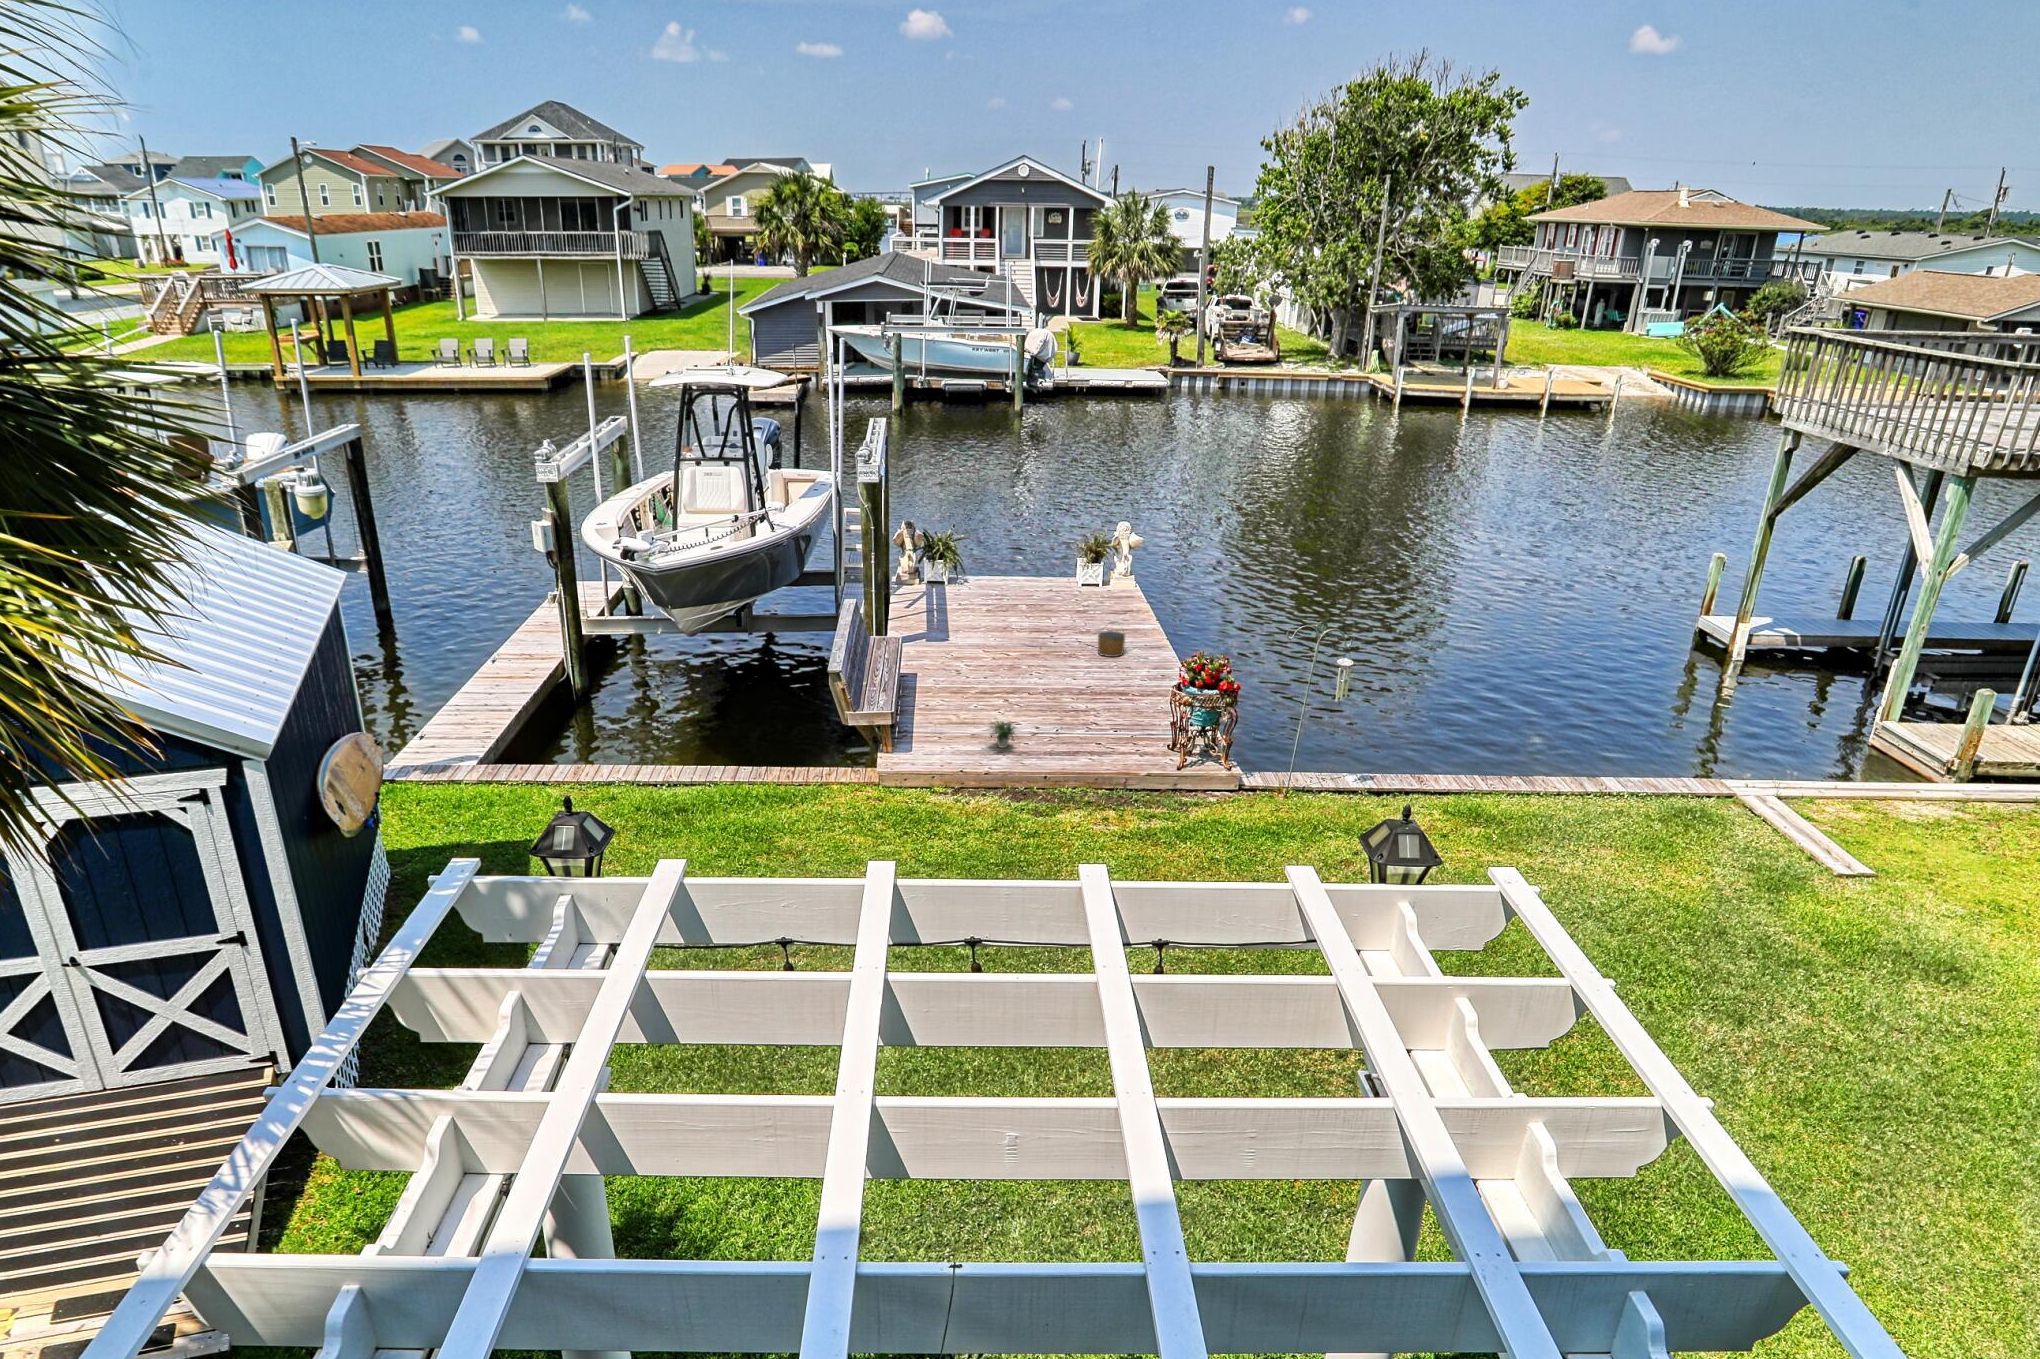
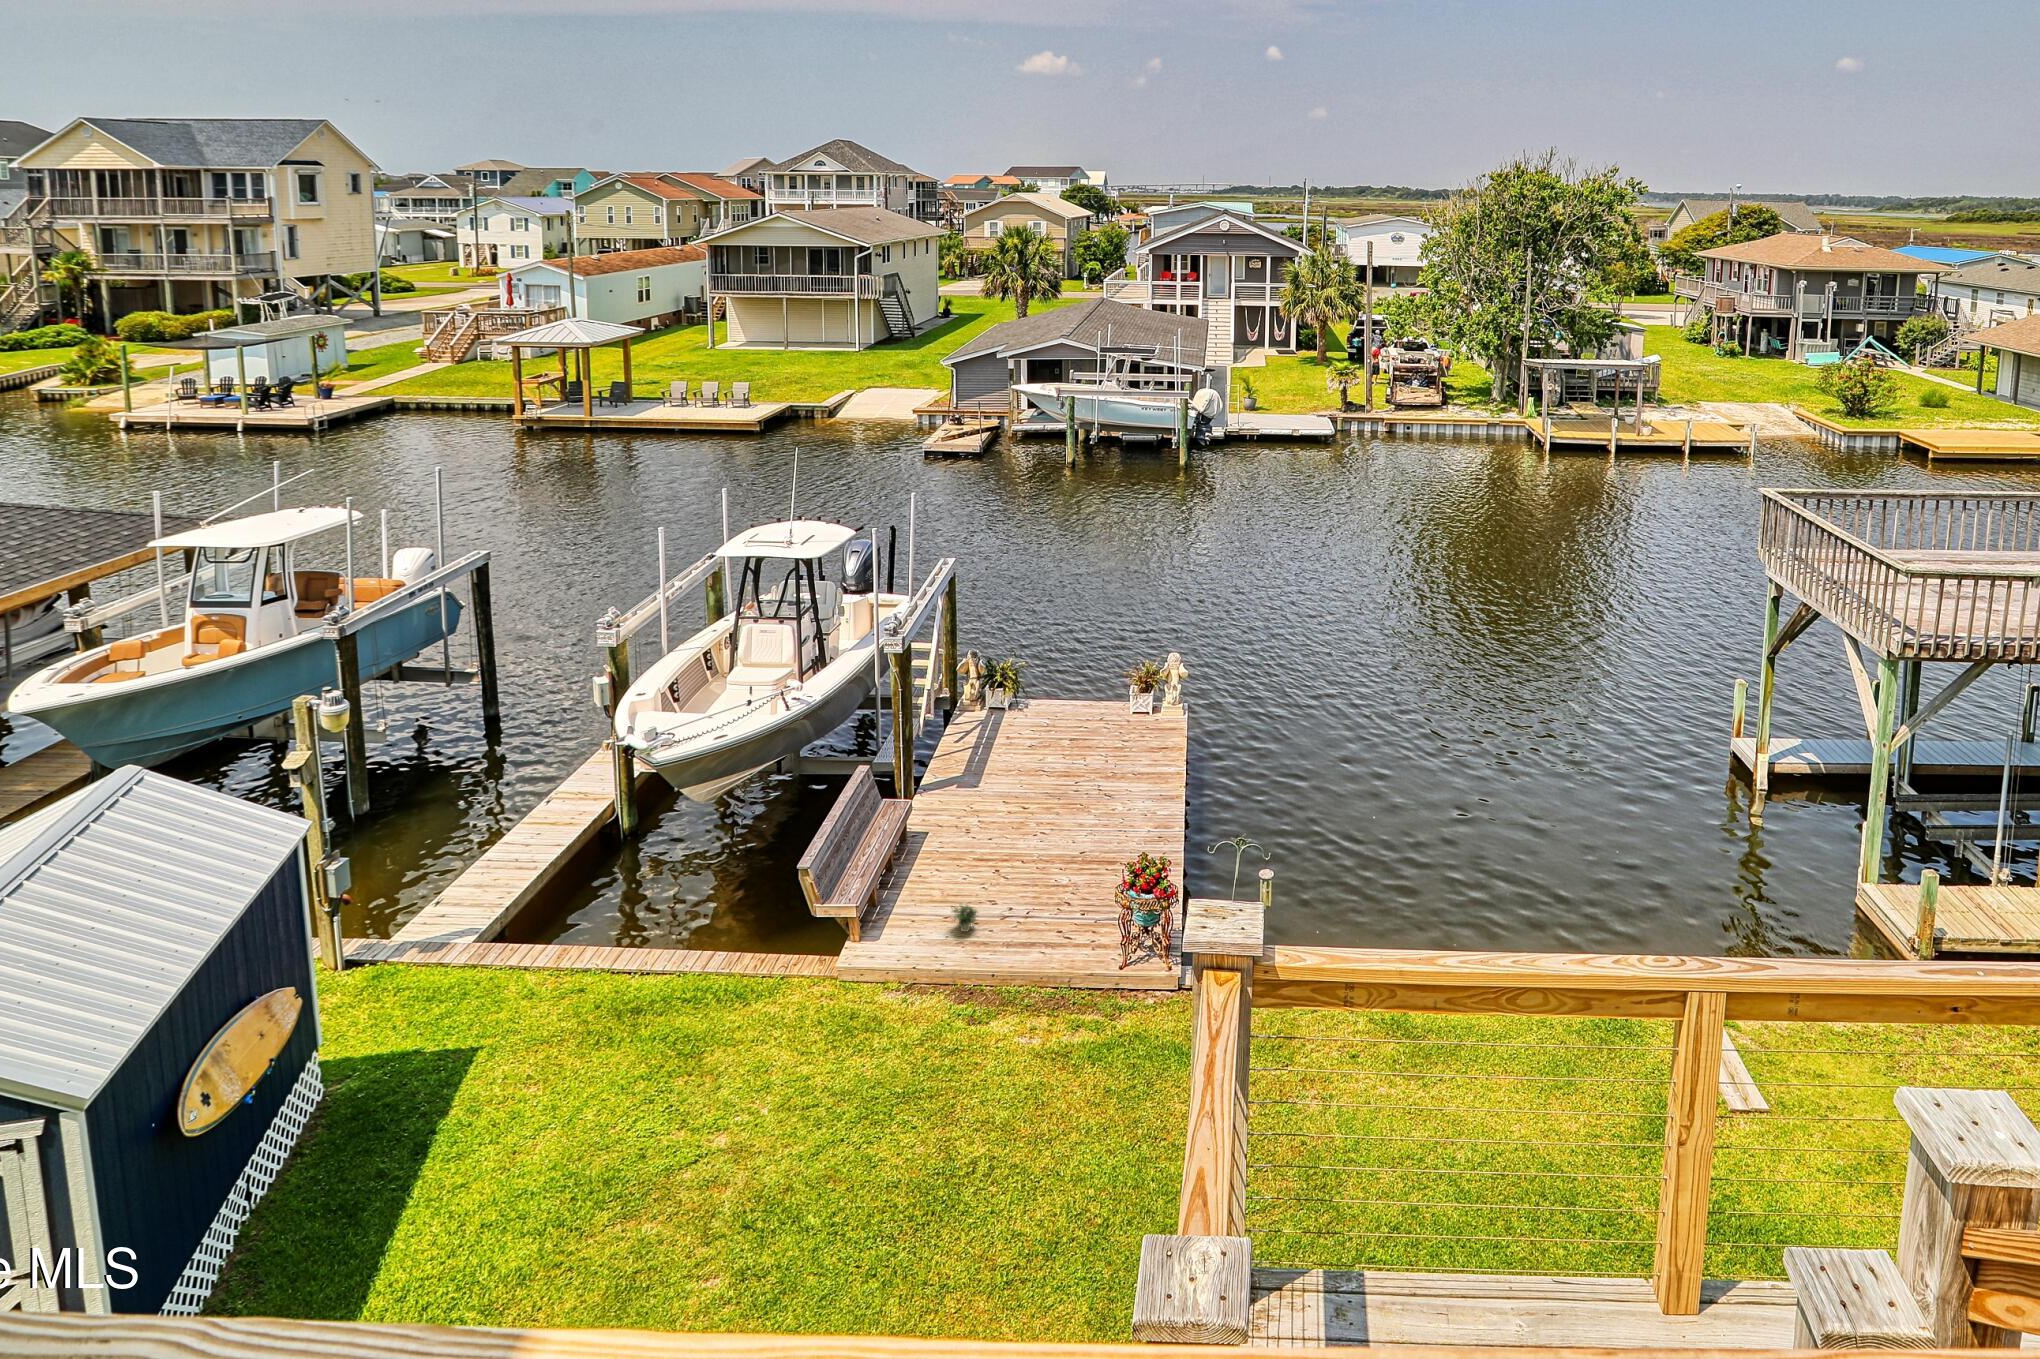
bucket: present [1098,621,1125,657] -> none [1106,773,1132,809]

